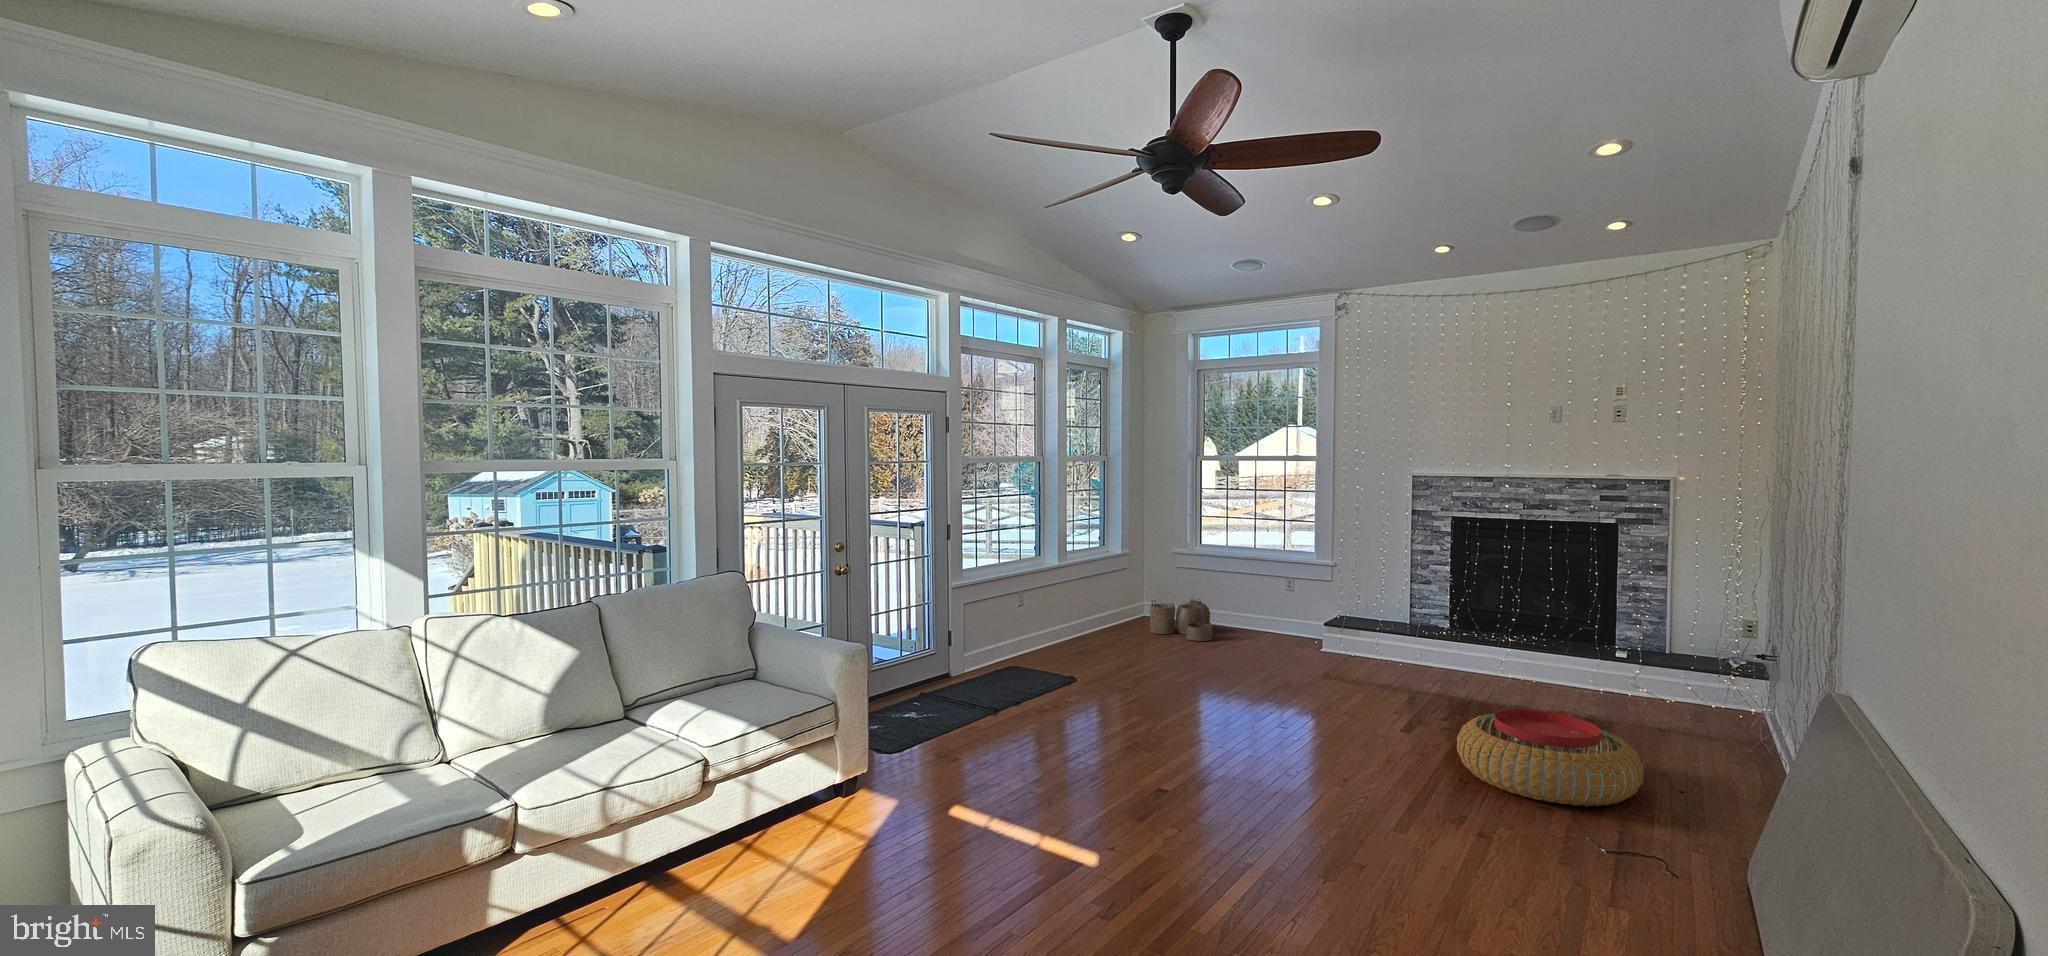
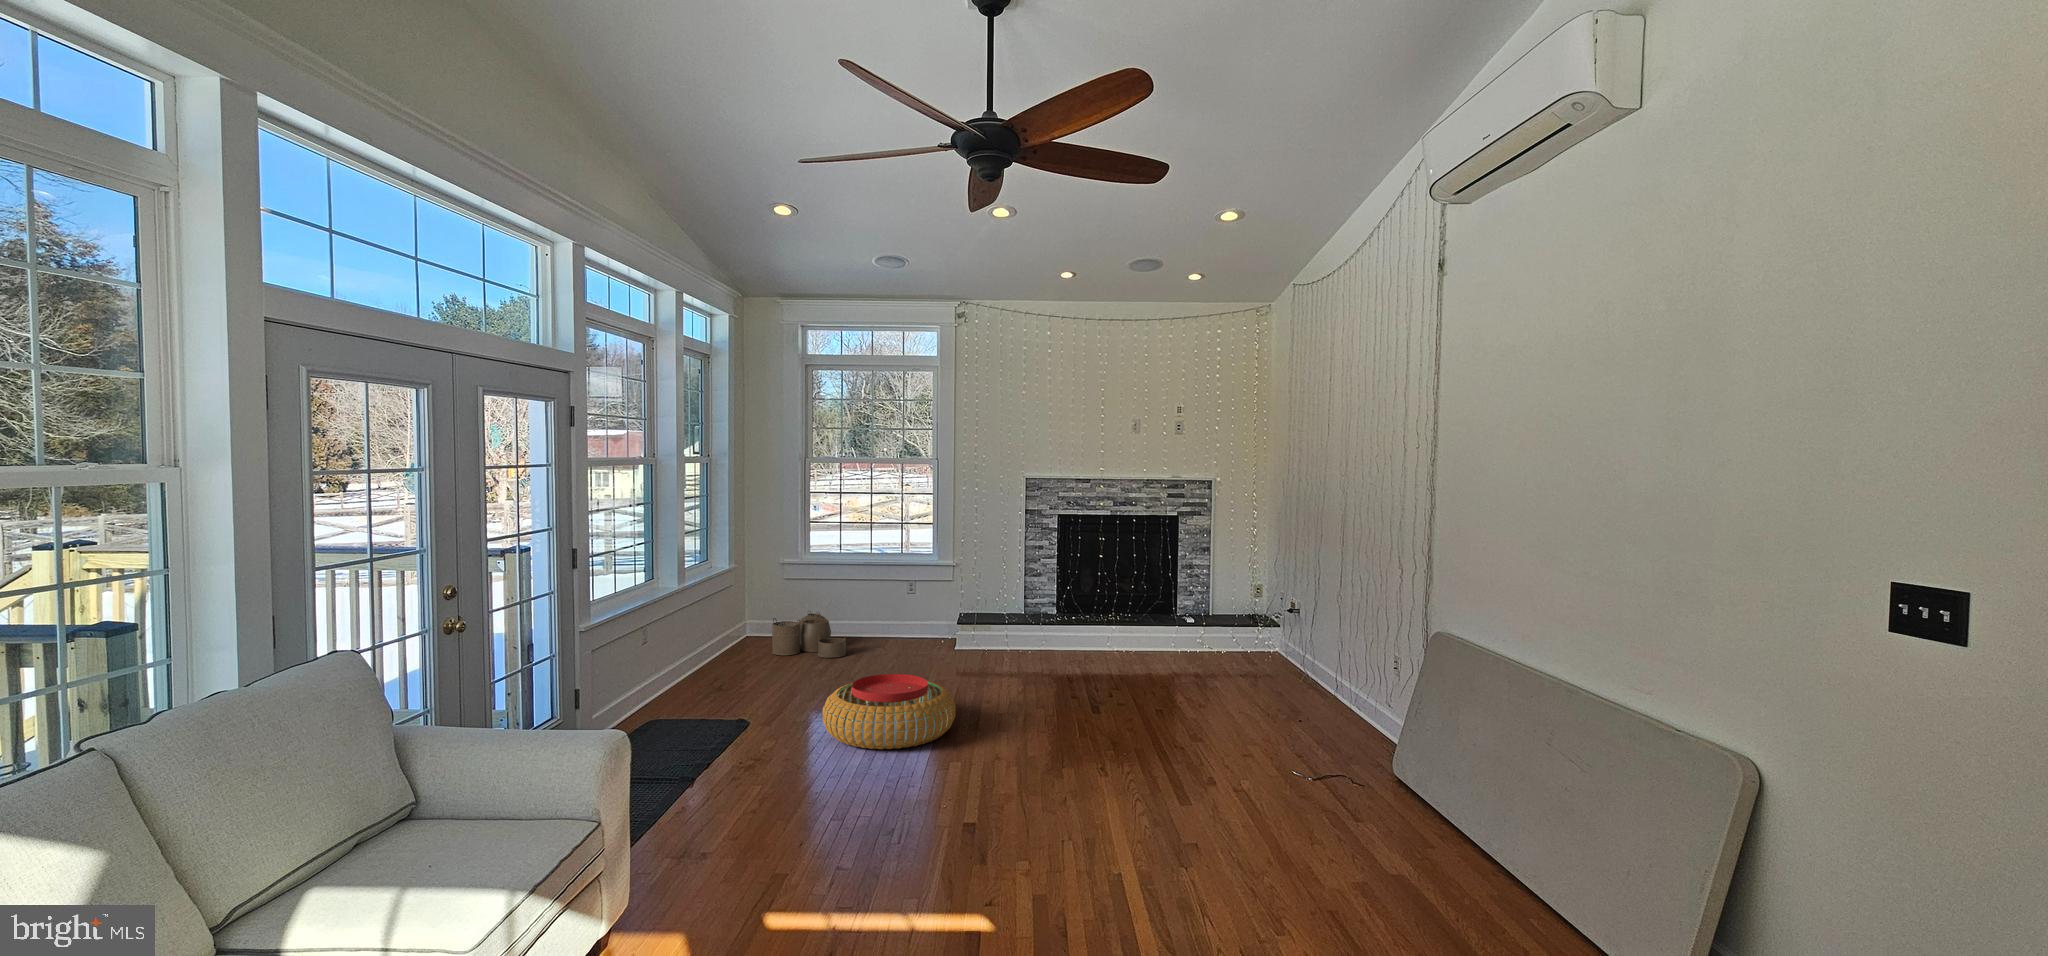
pouf: present [1457,710,1644,806] -> present [823,674,956,749]

